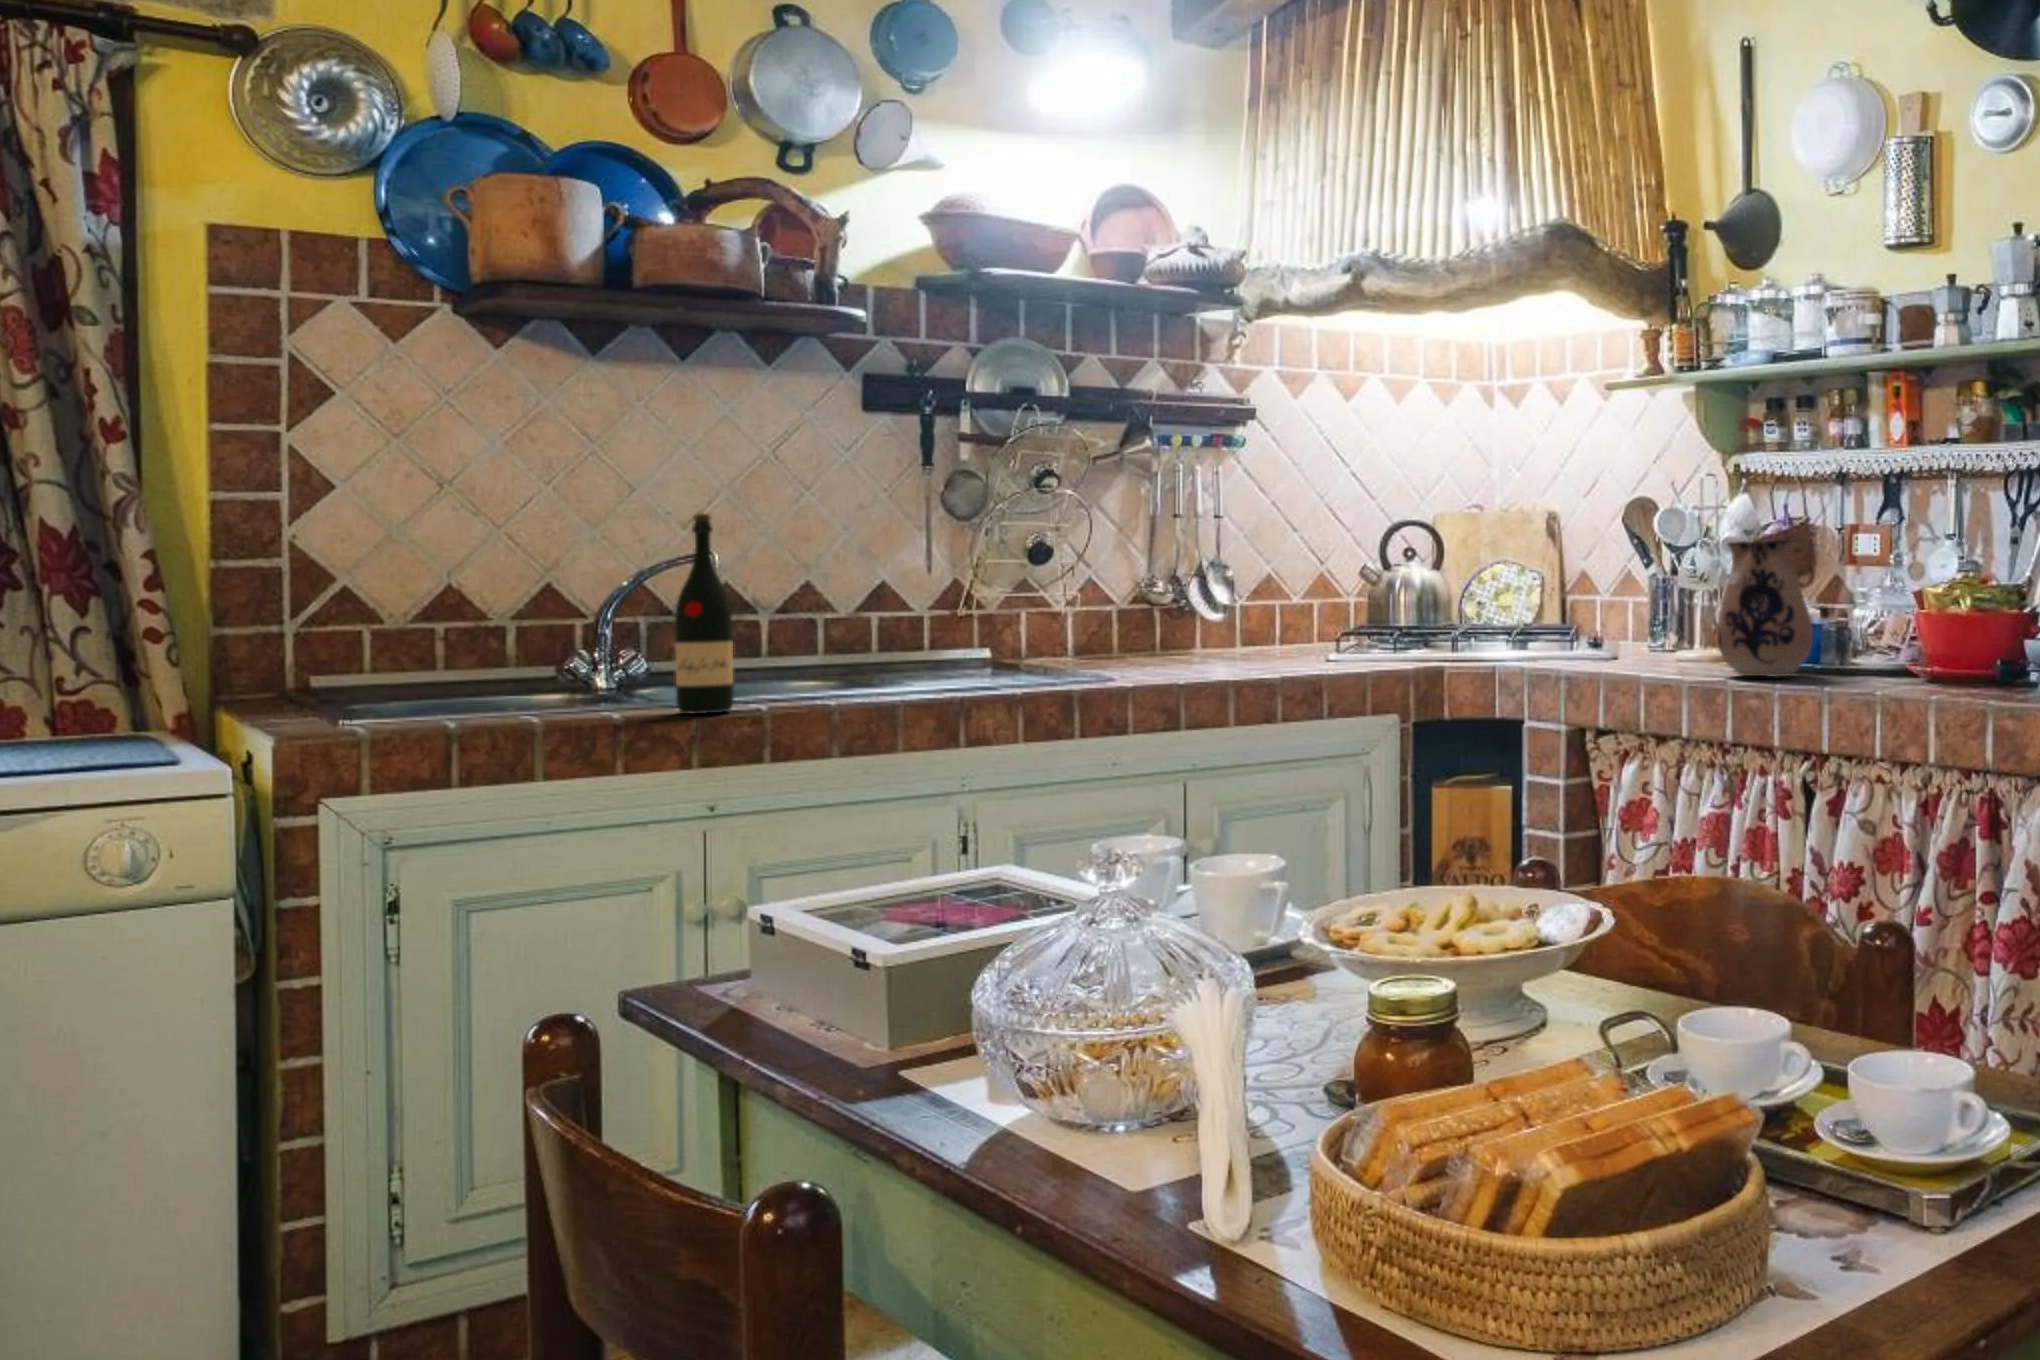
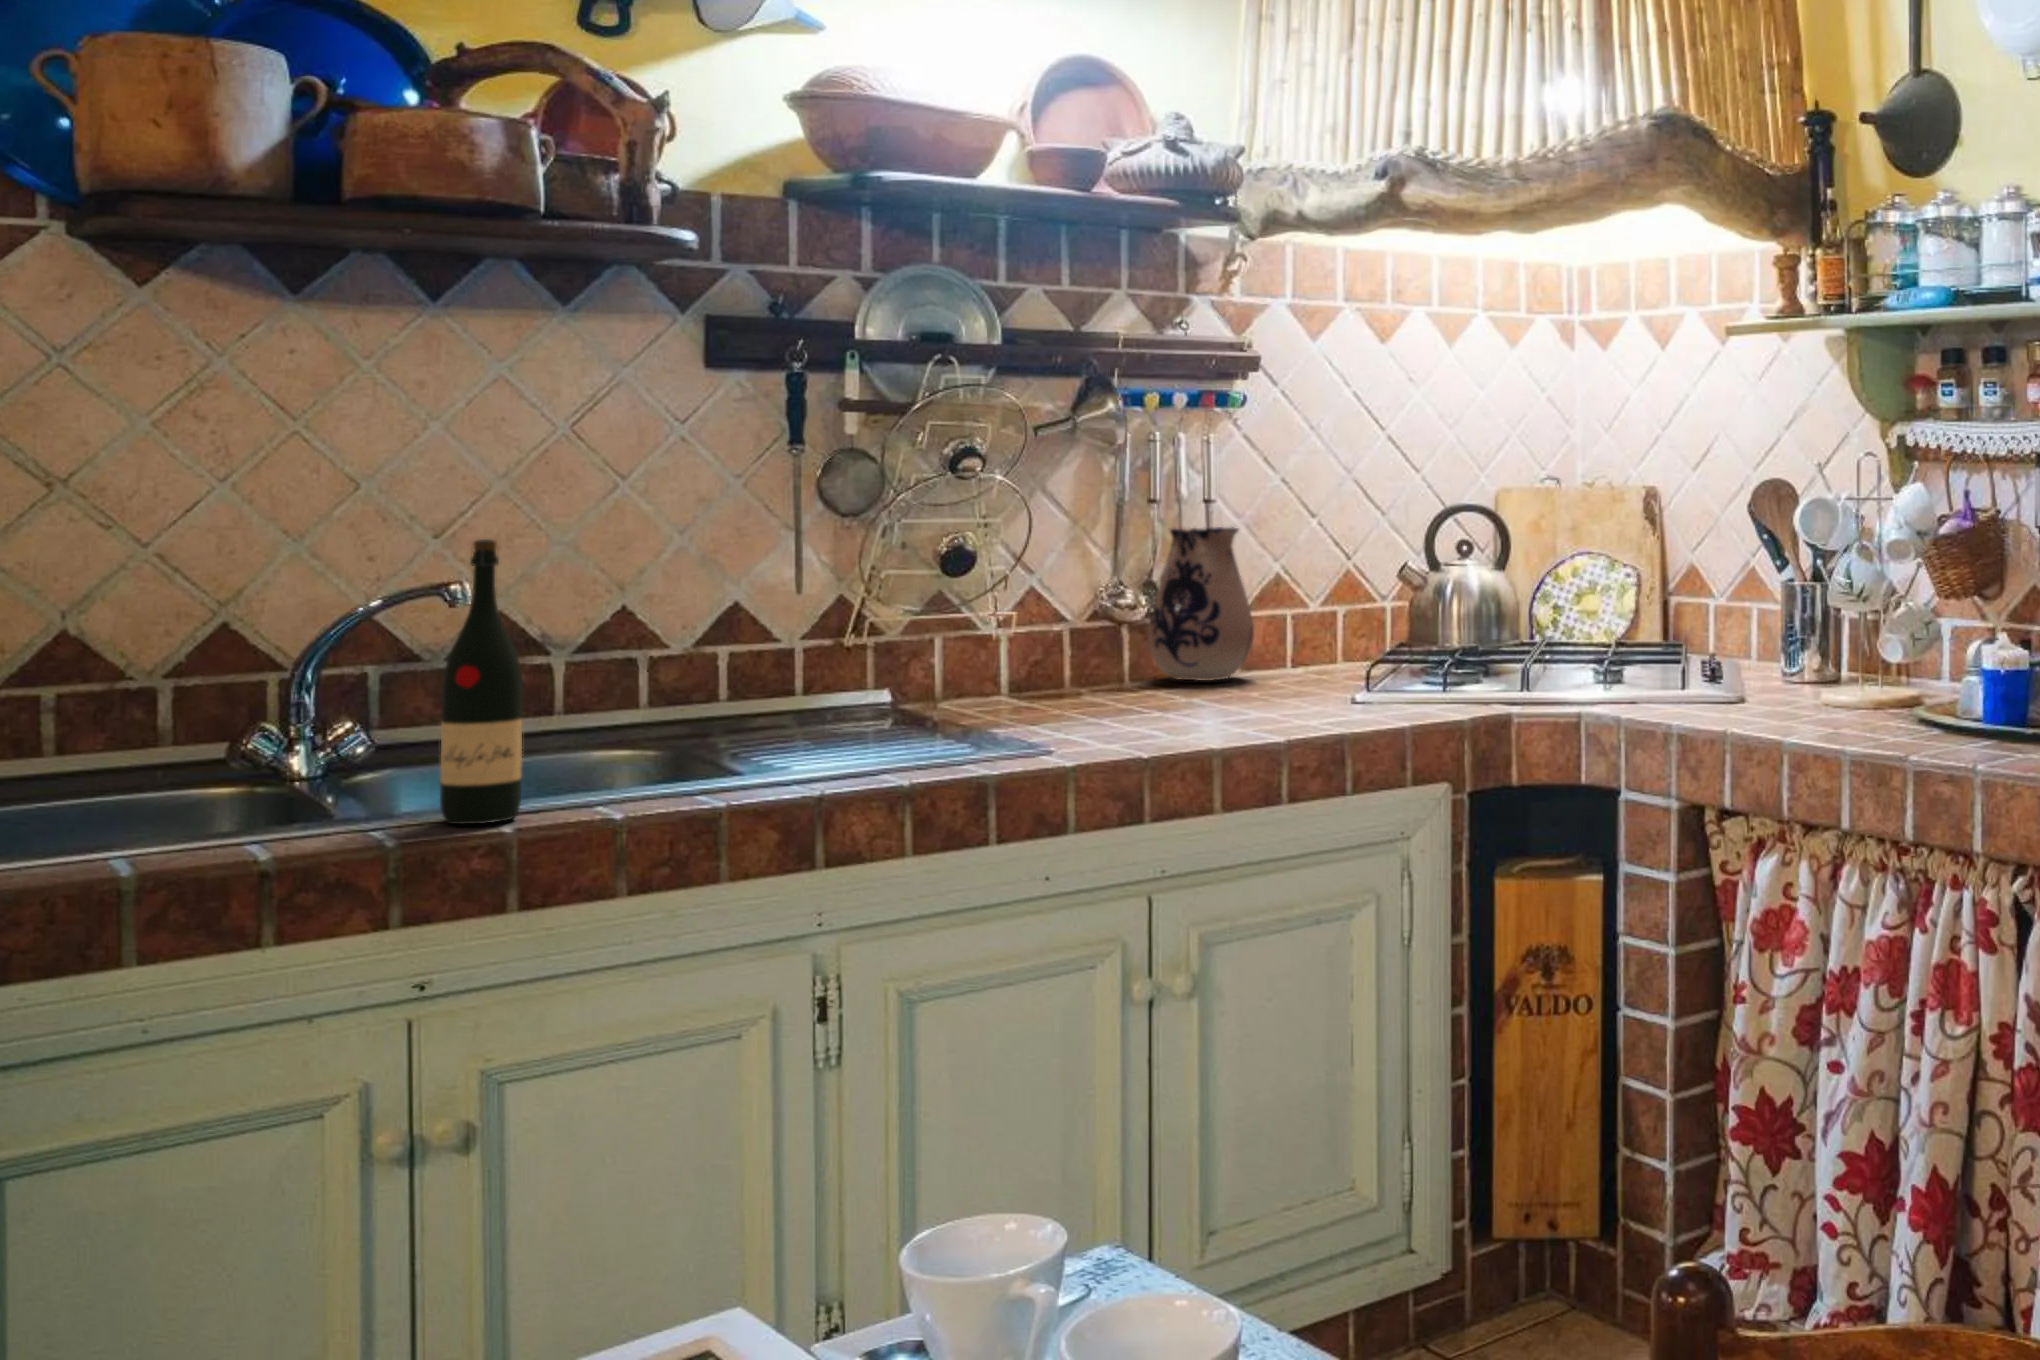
ceramic pitcher: present [1717,540,1814,677] -> present [1148,527,1254,681]

